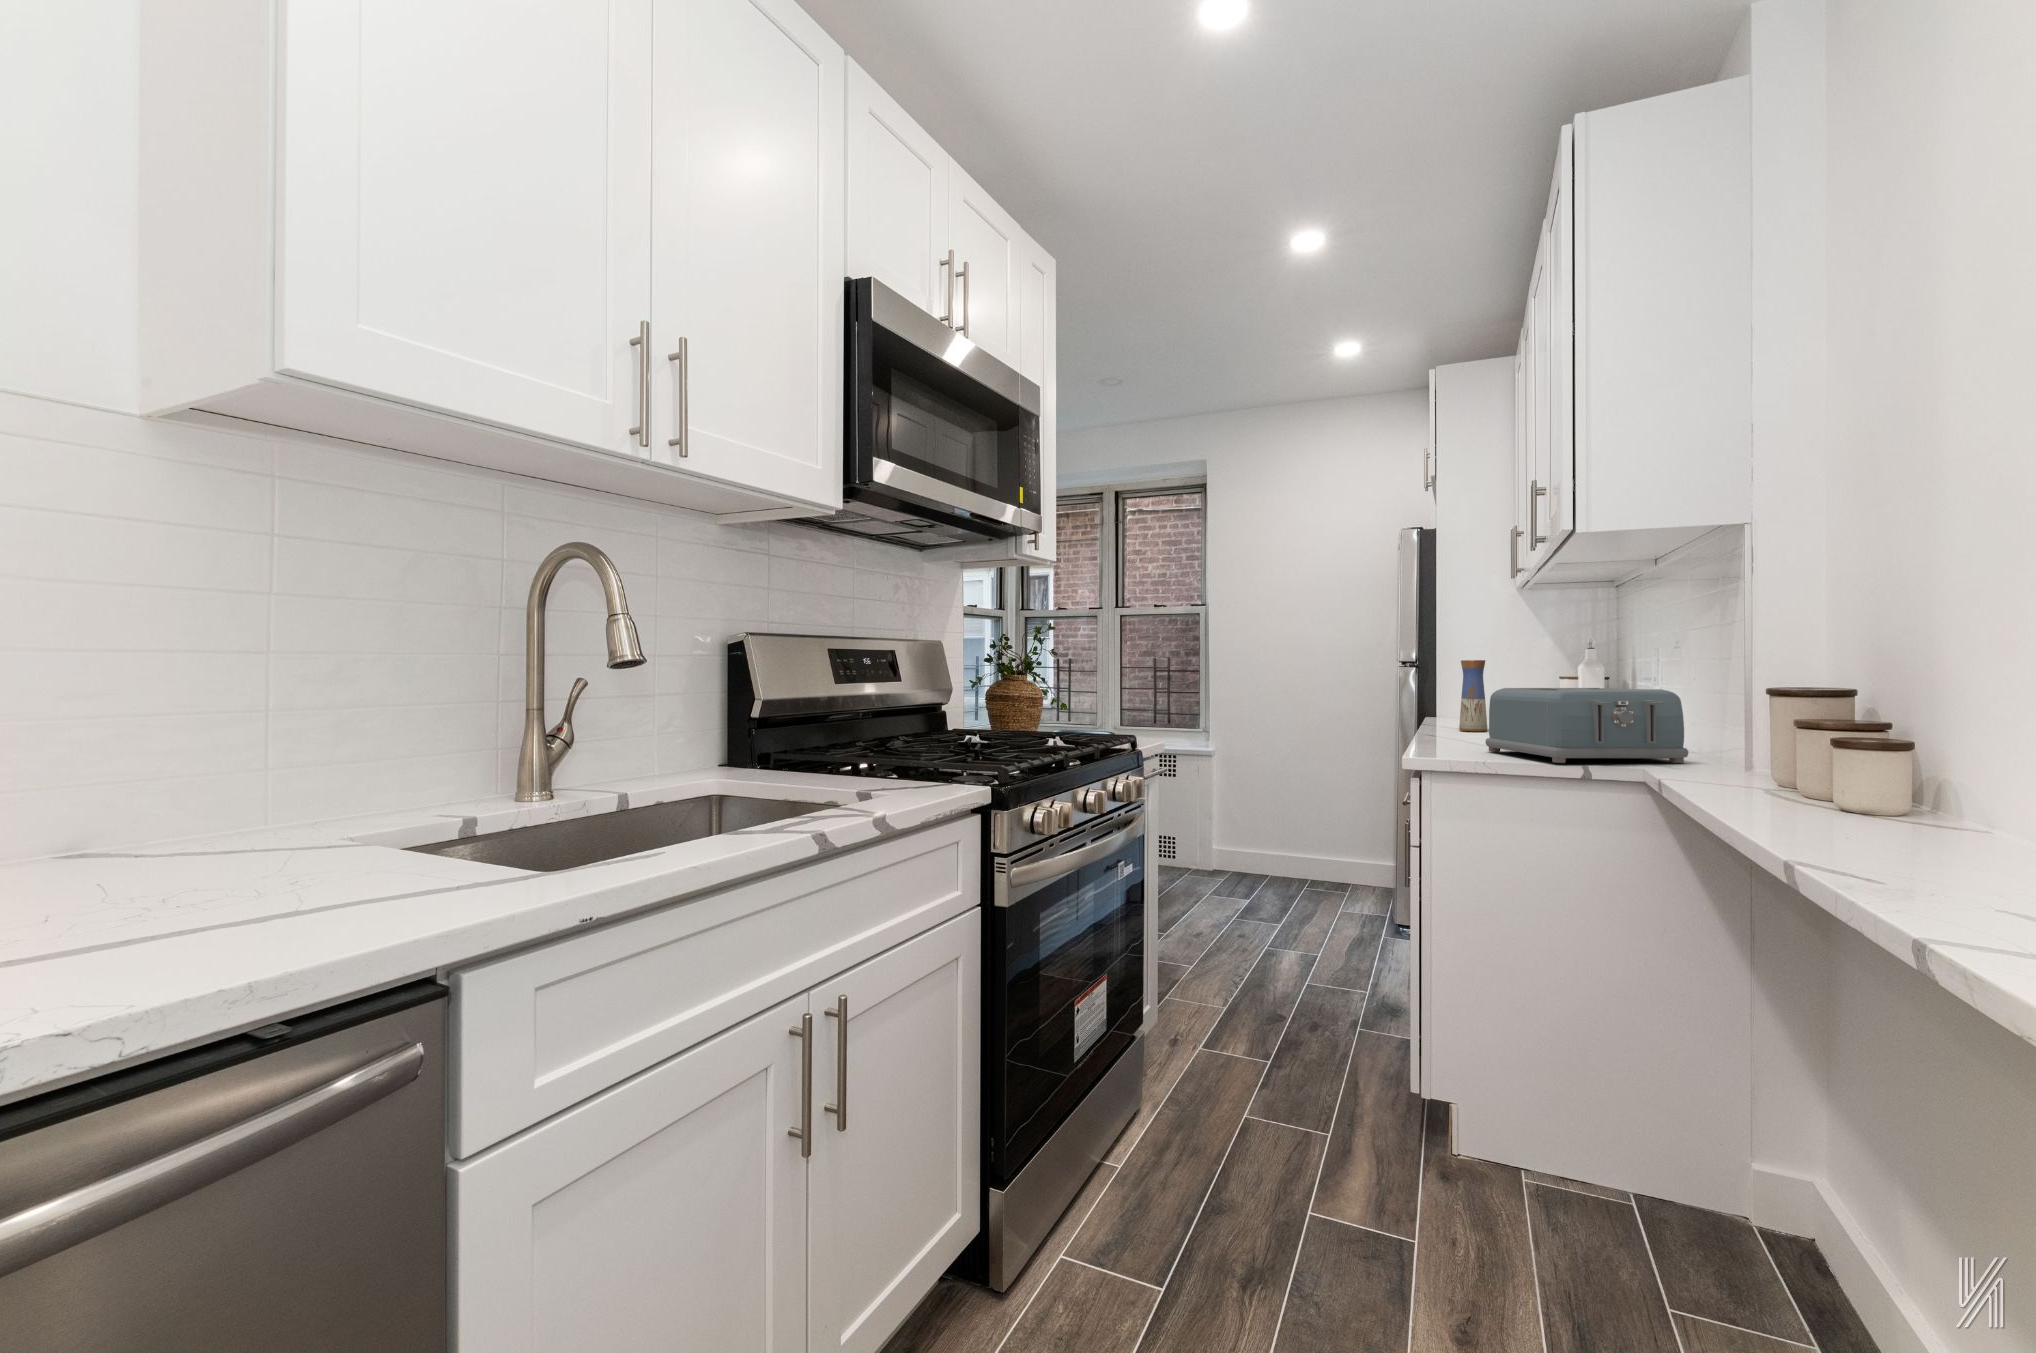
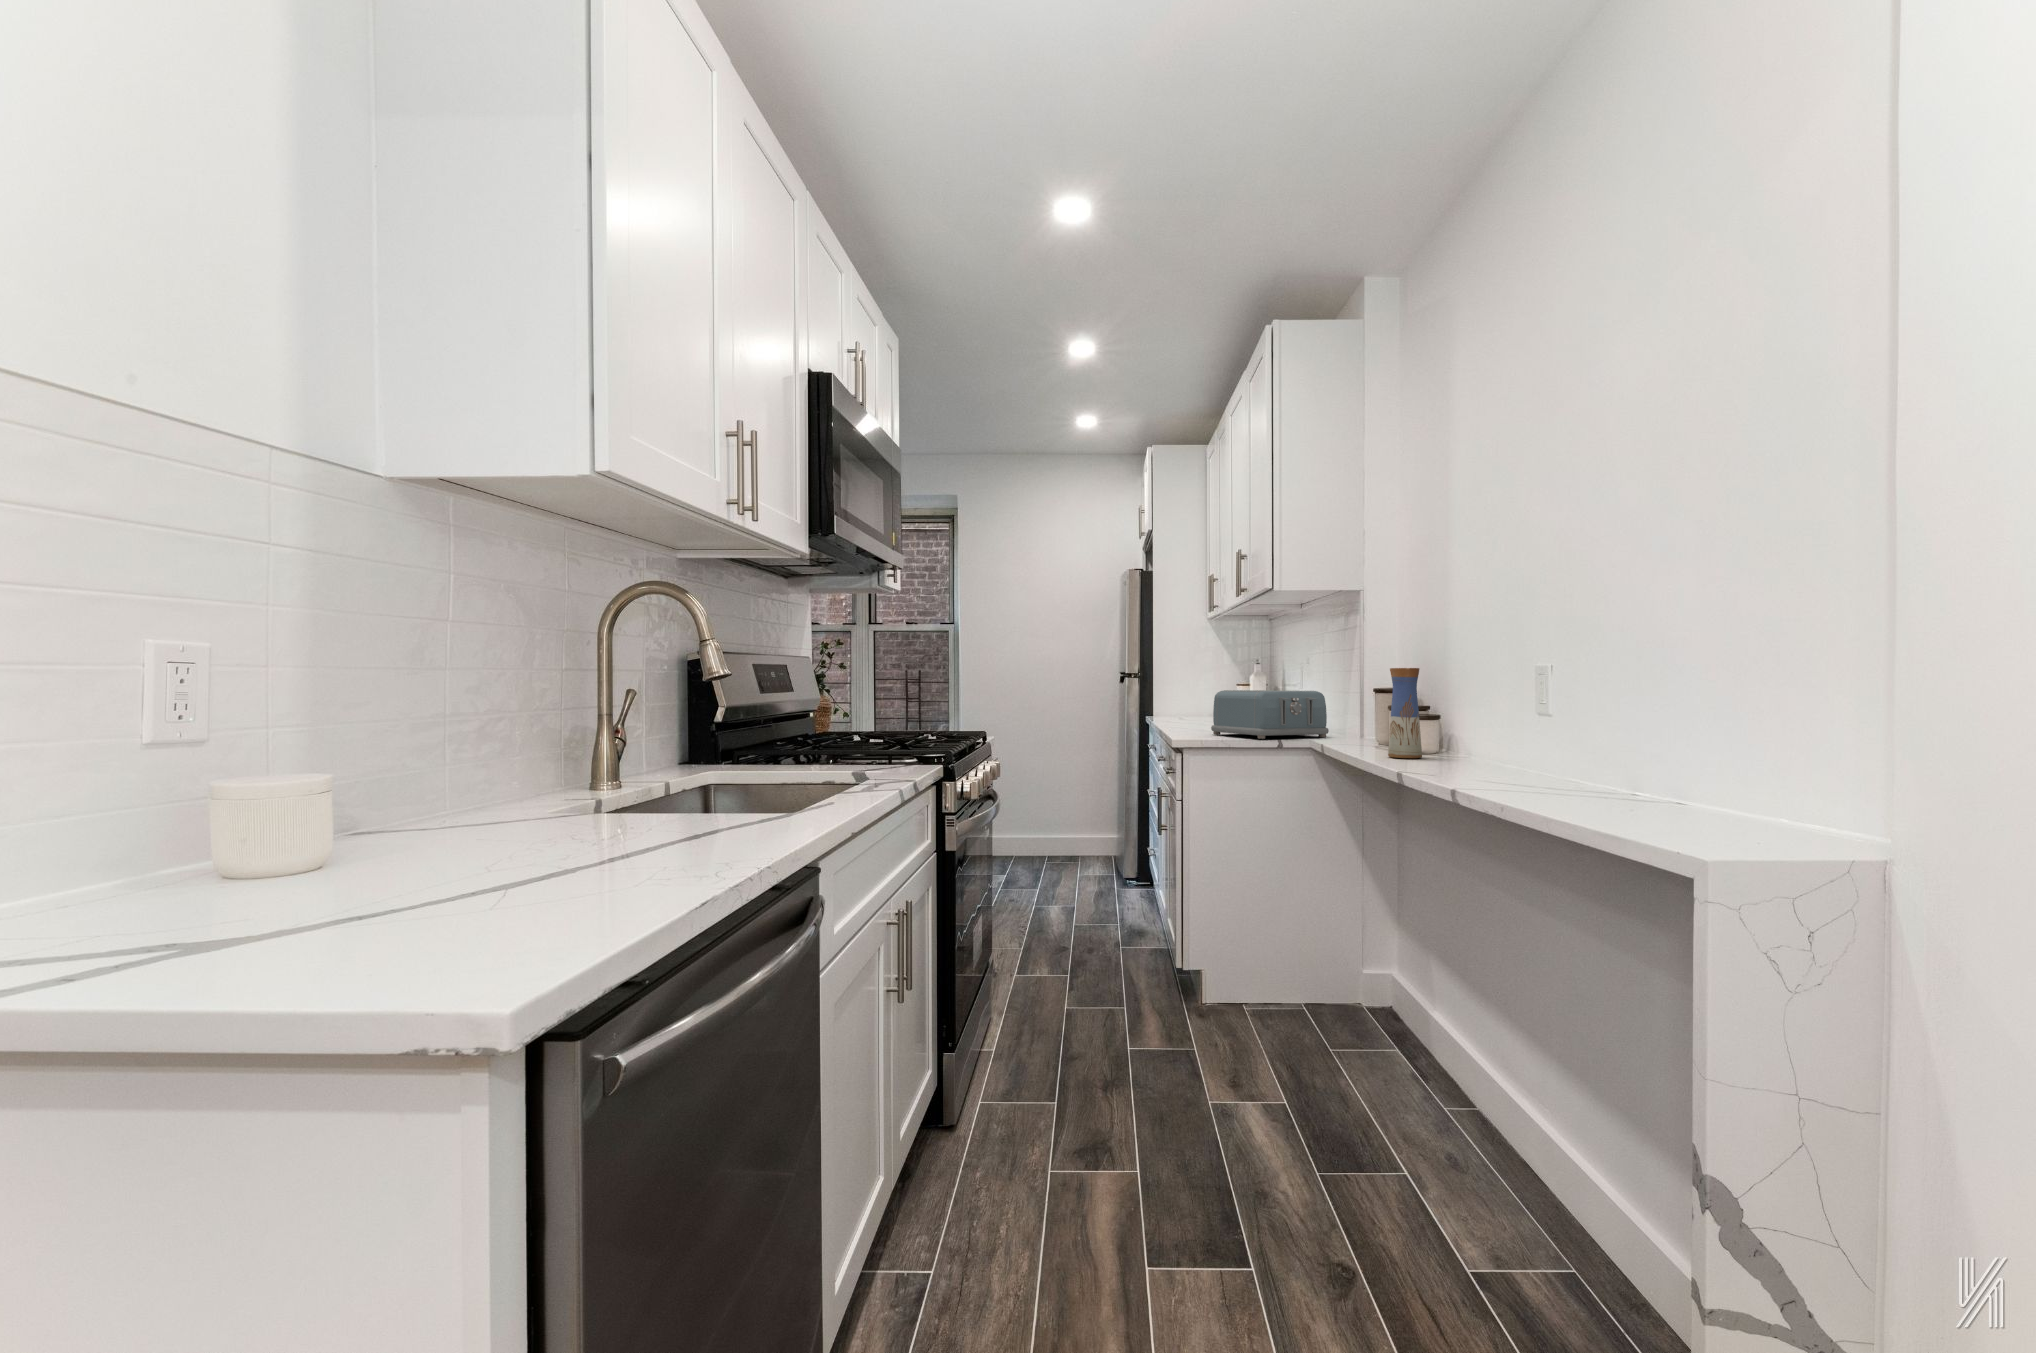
vase: present [1459,660,1488,731] -> present [1388,668,1422,758]

